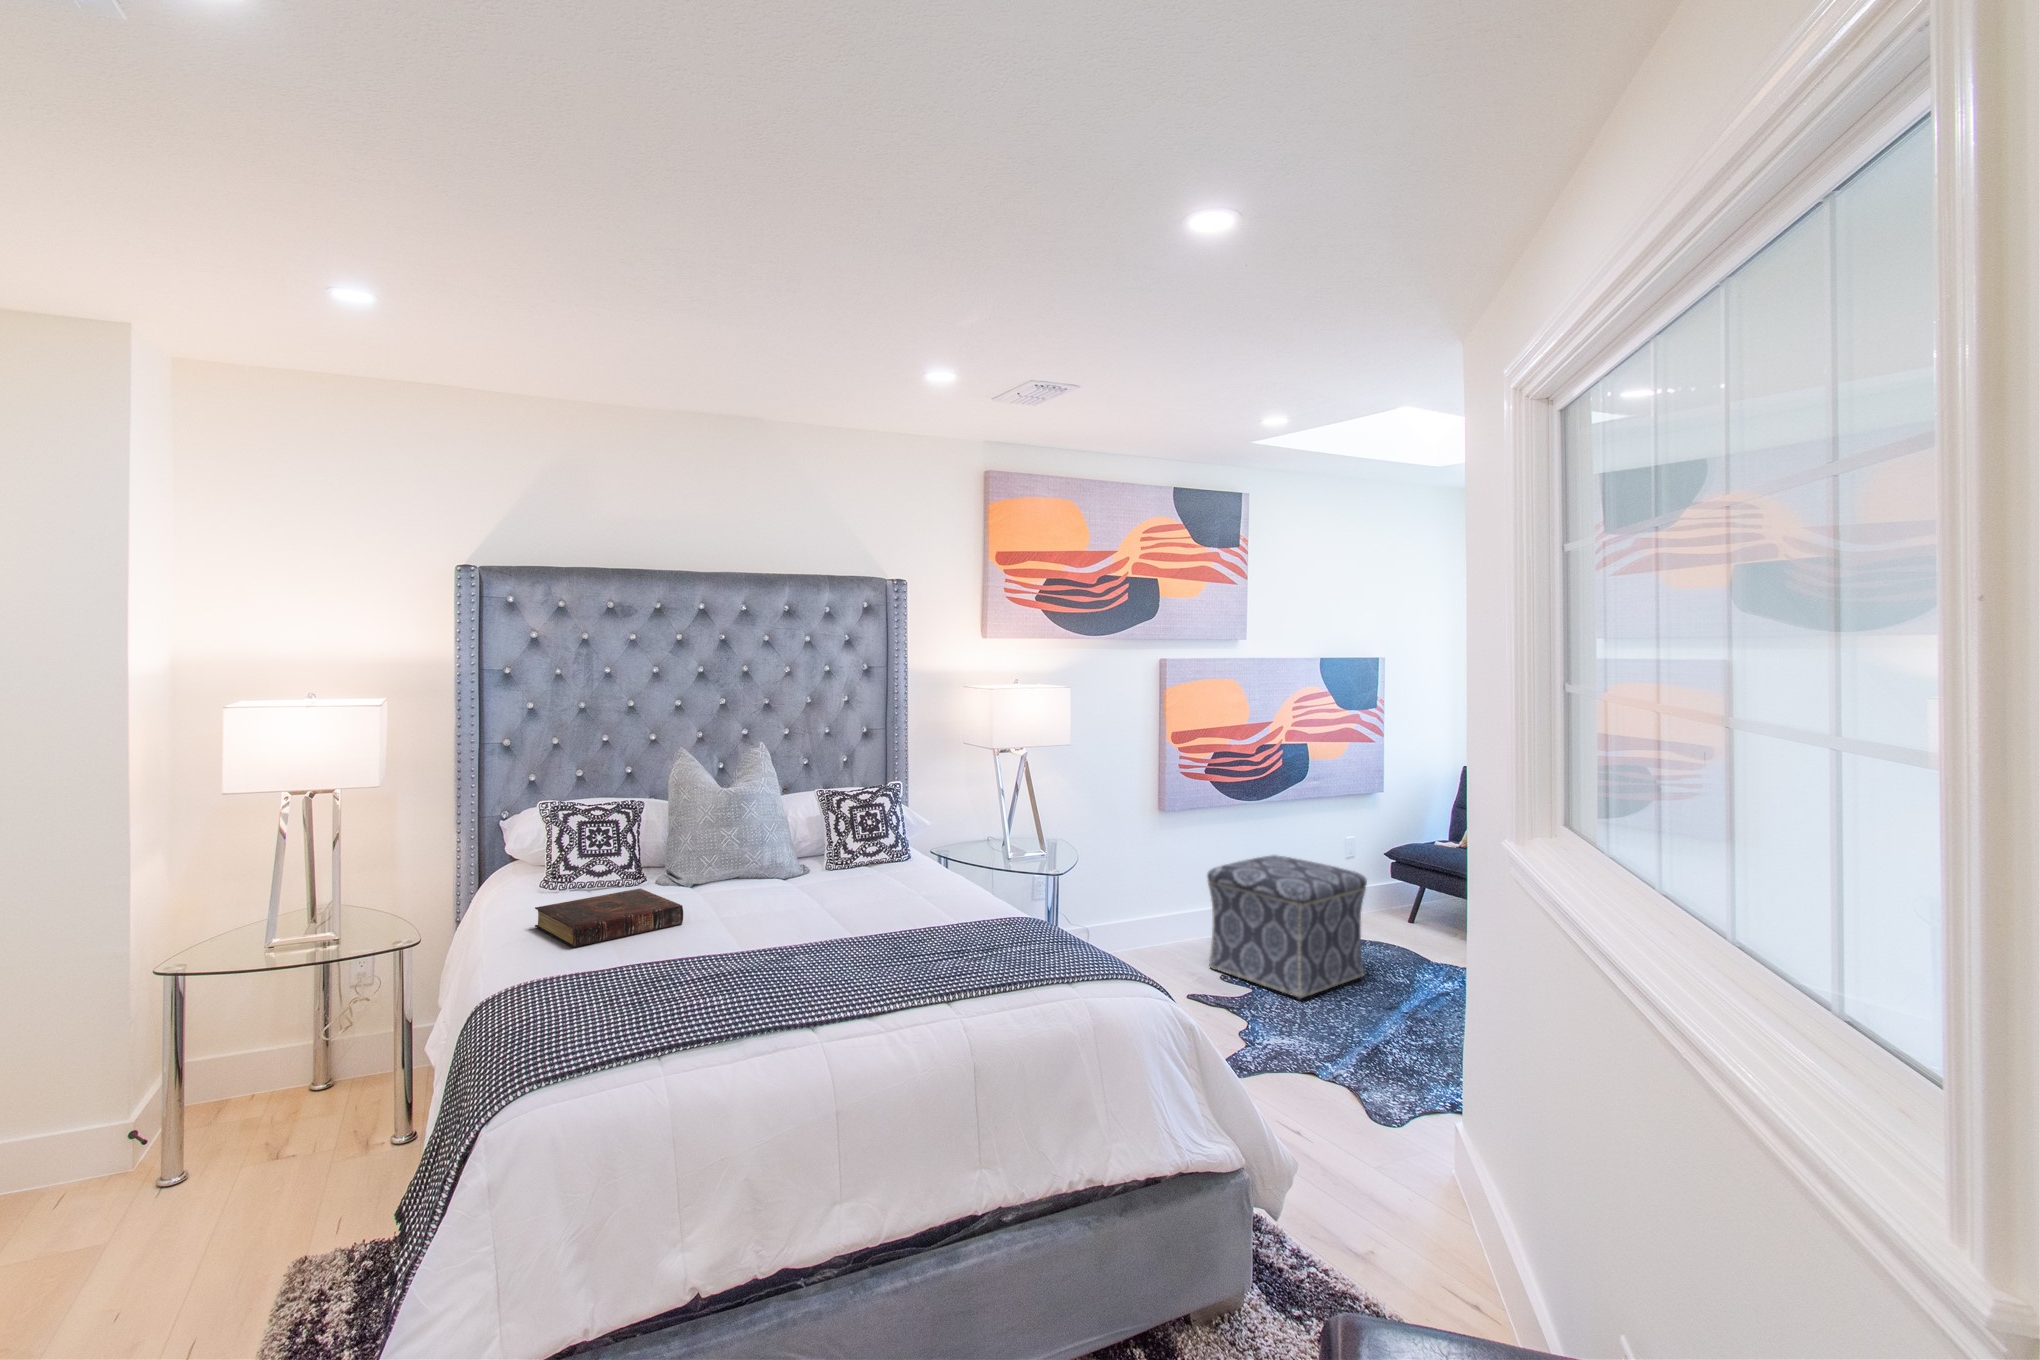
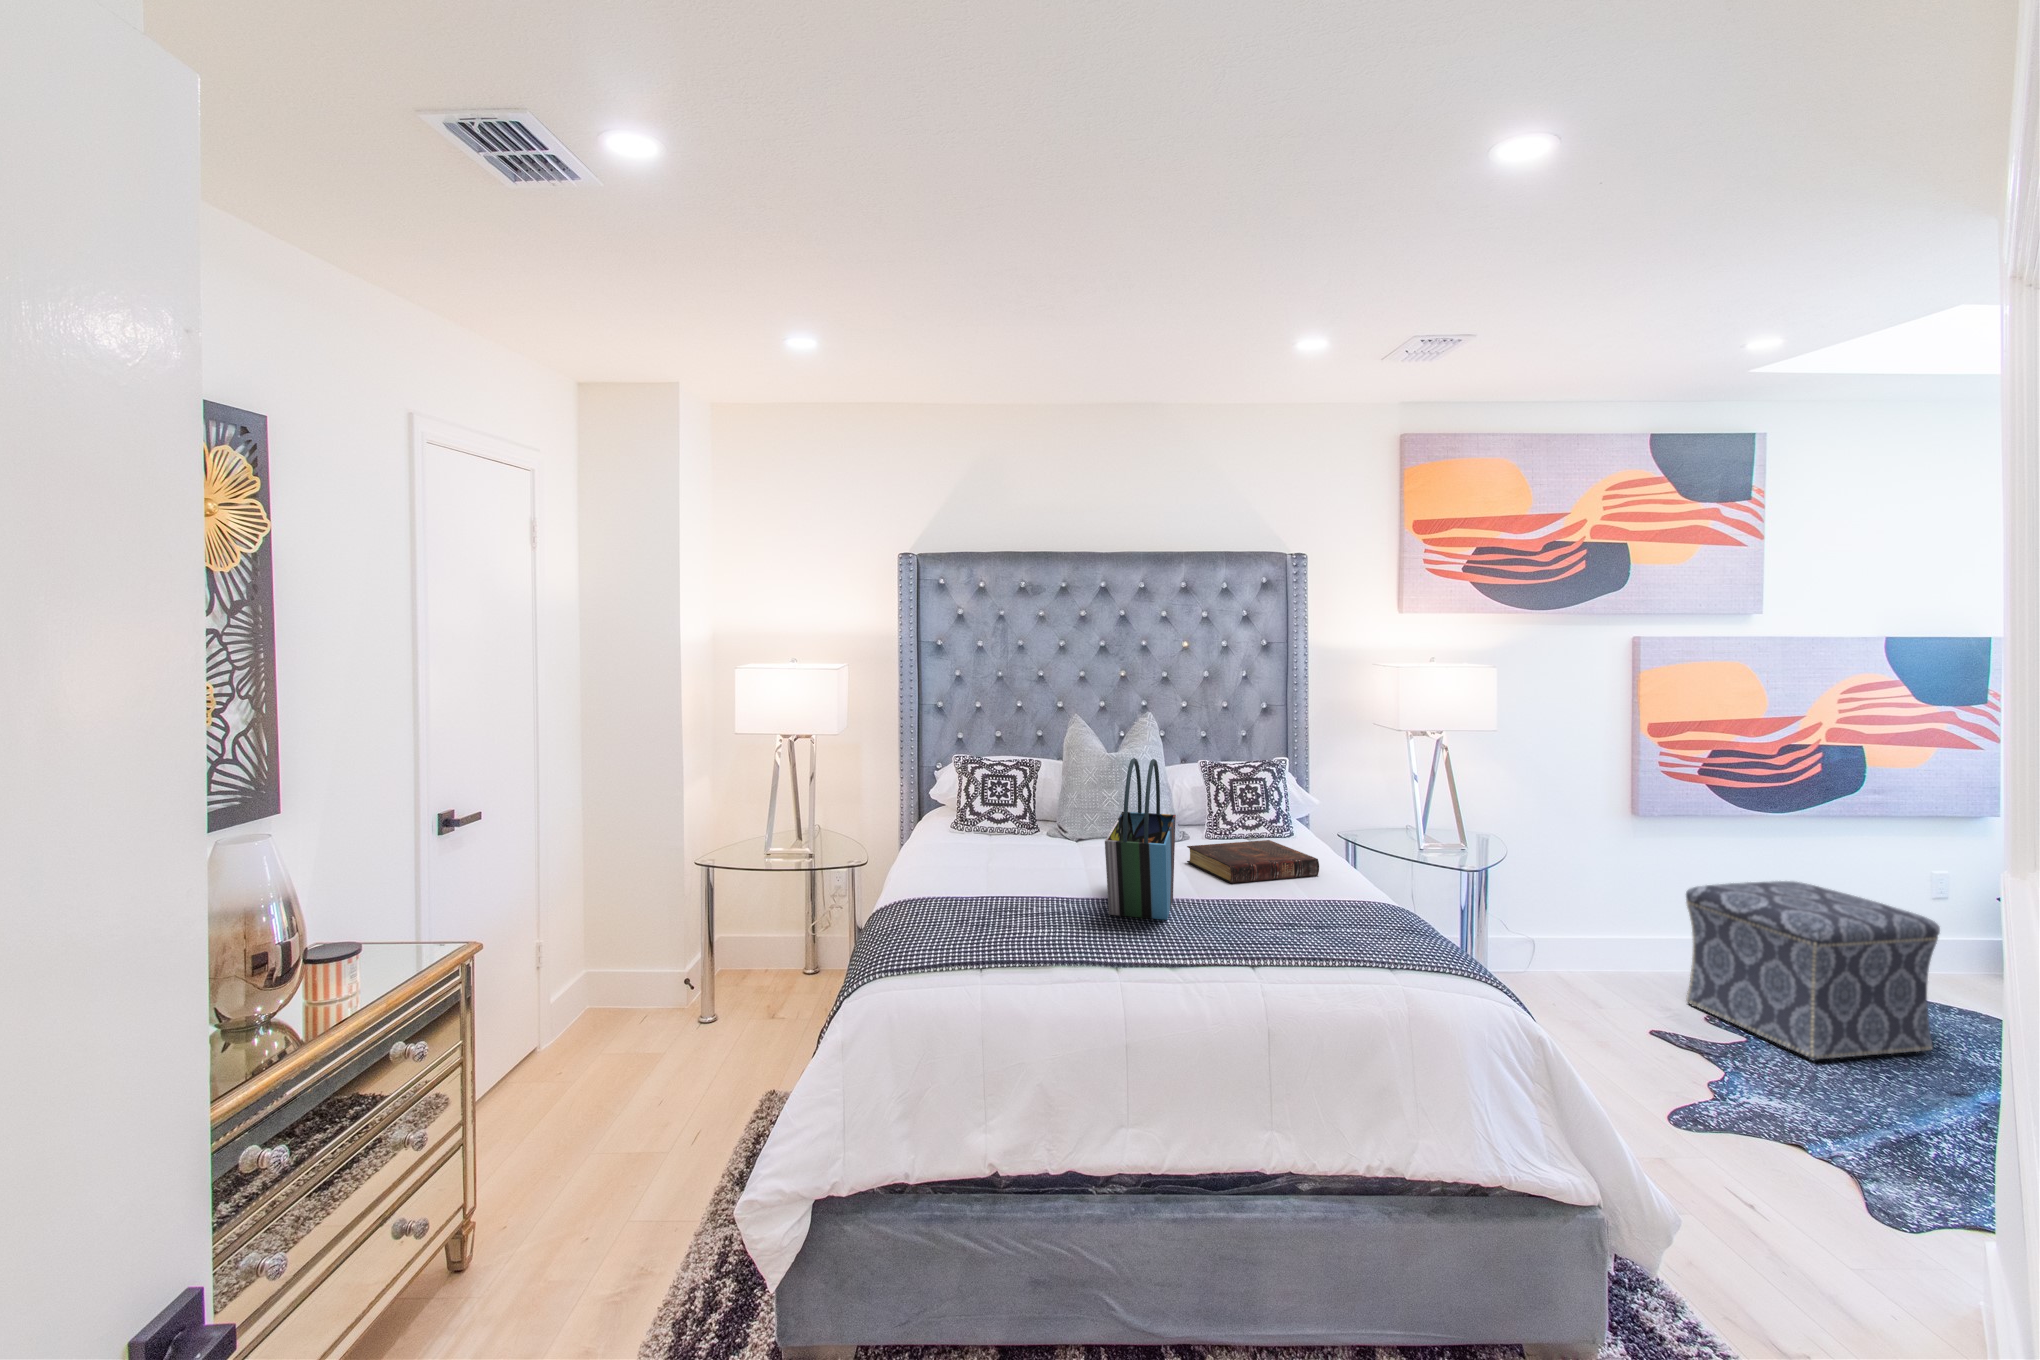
tote bag: none [767,788,835,968] -> present [1105,758,1176,920]
book: present [535,888,683,948] -> present [1187,840,1319,883]

